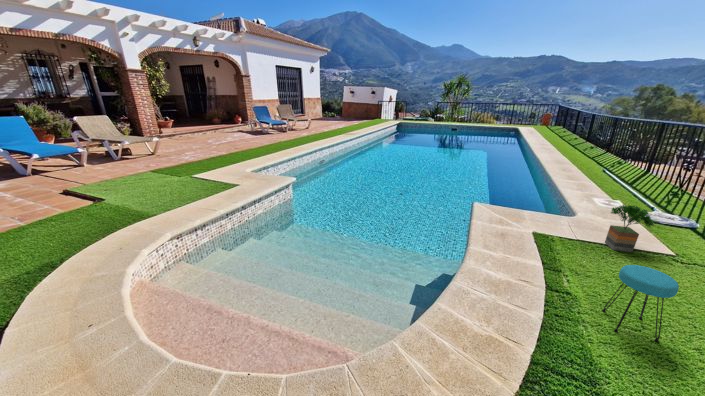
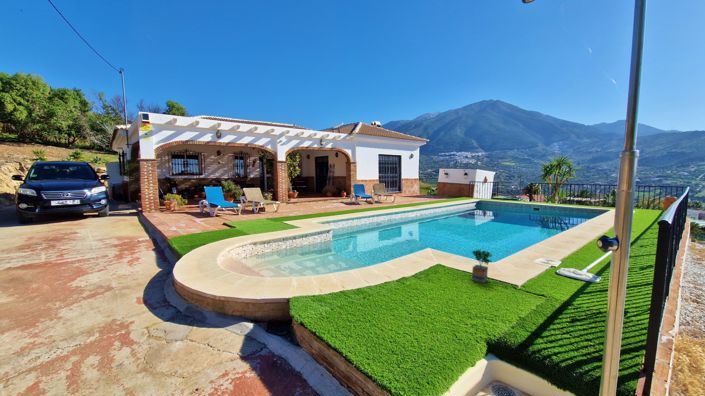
stool: present [603,265,679,342] -> none [391,263,416,302]

